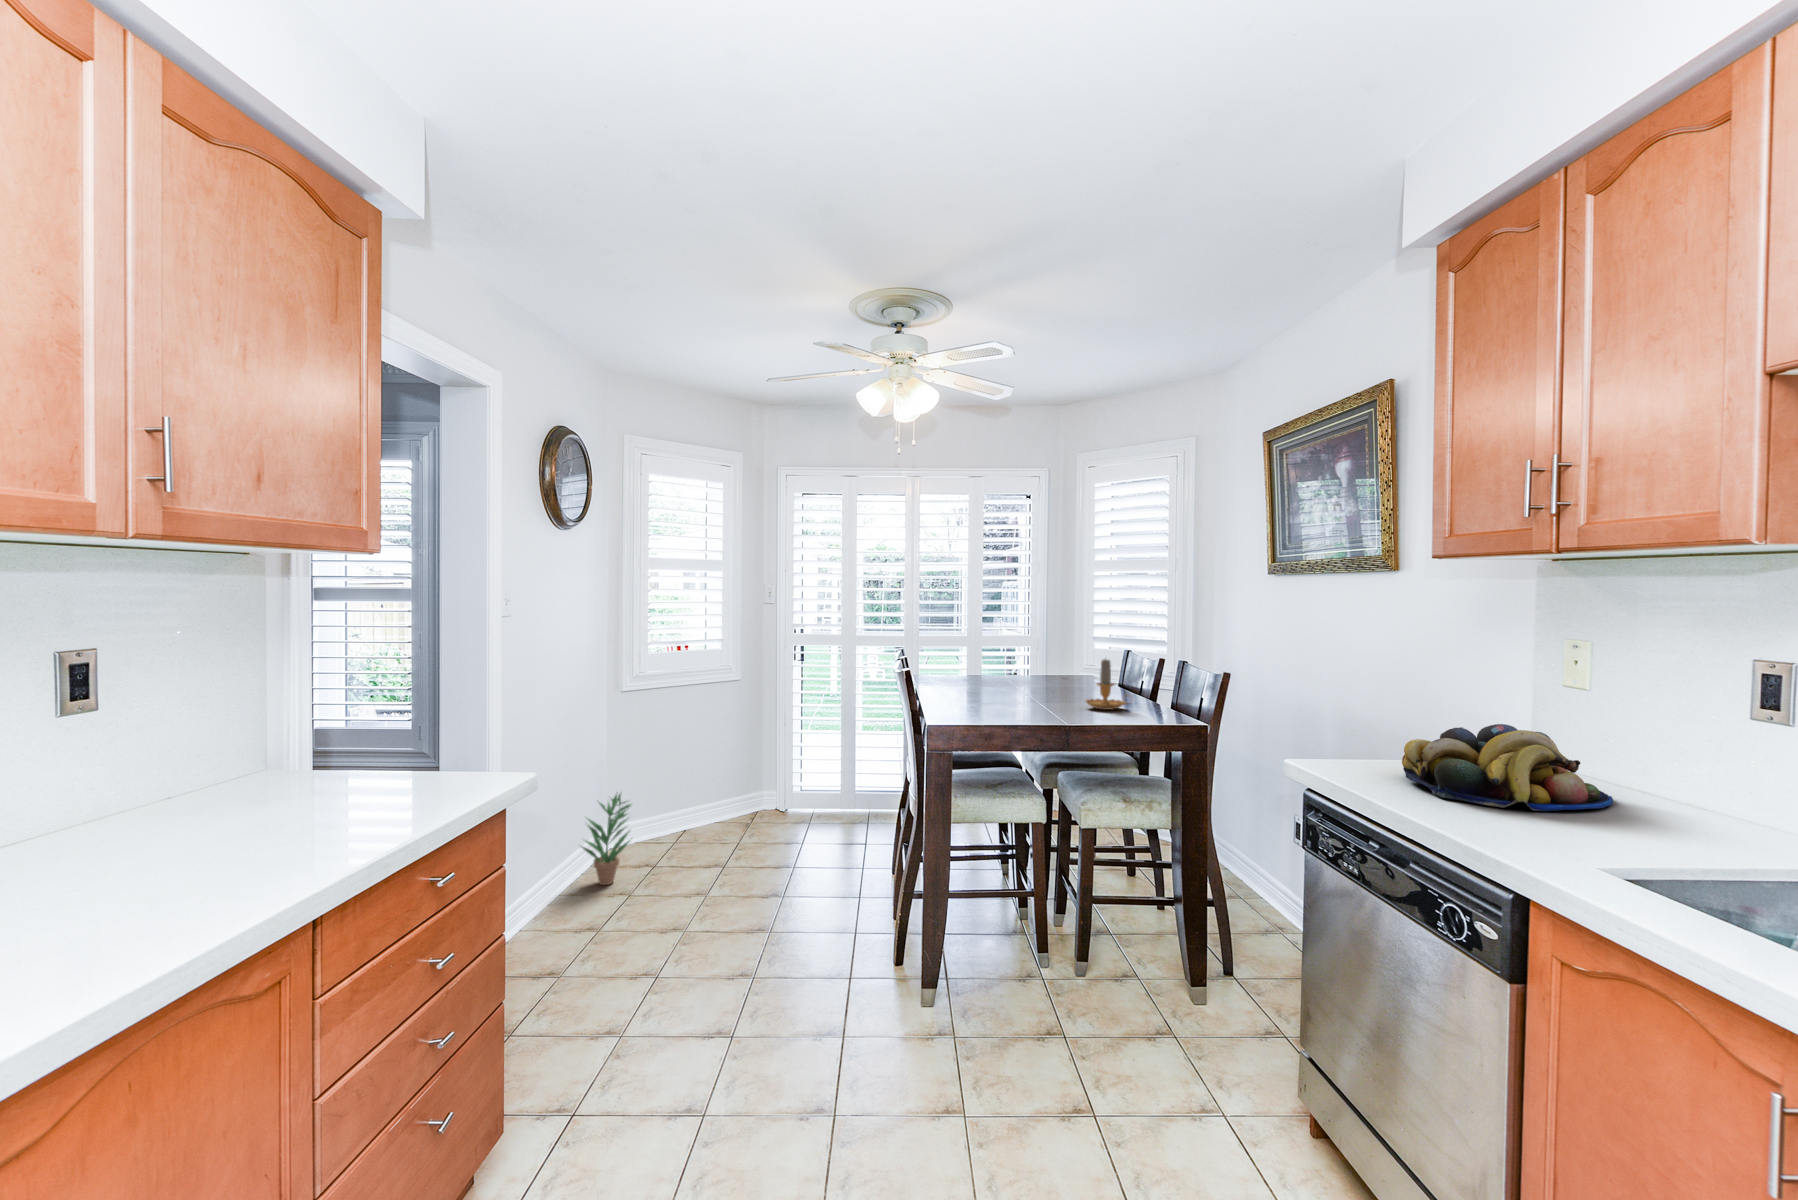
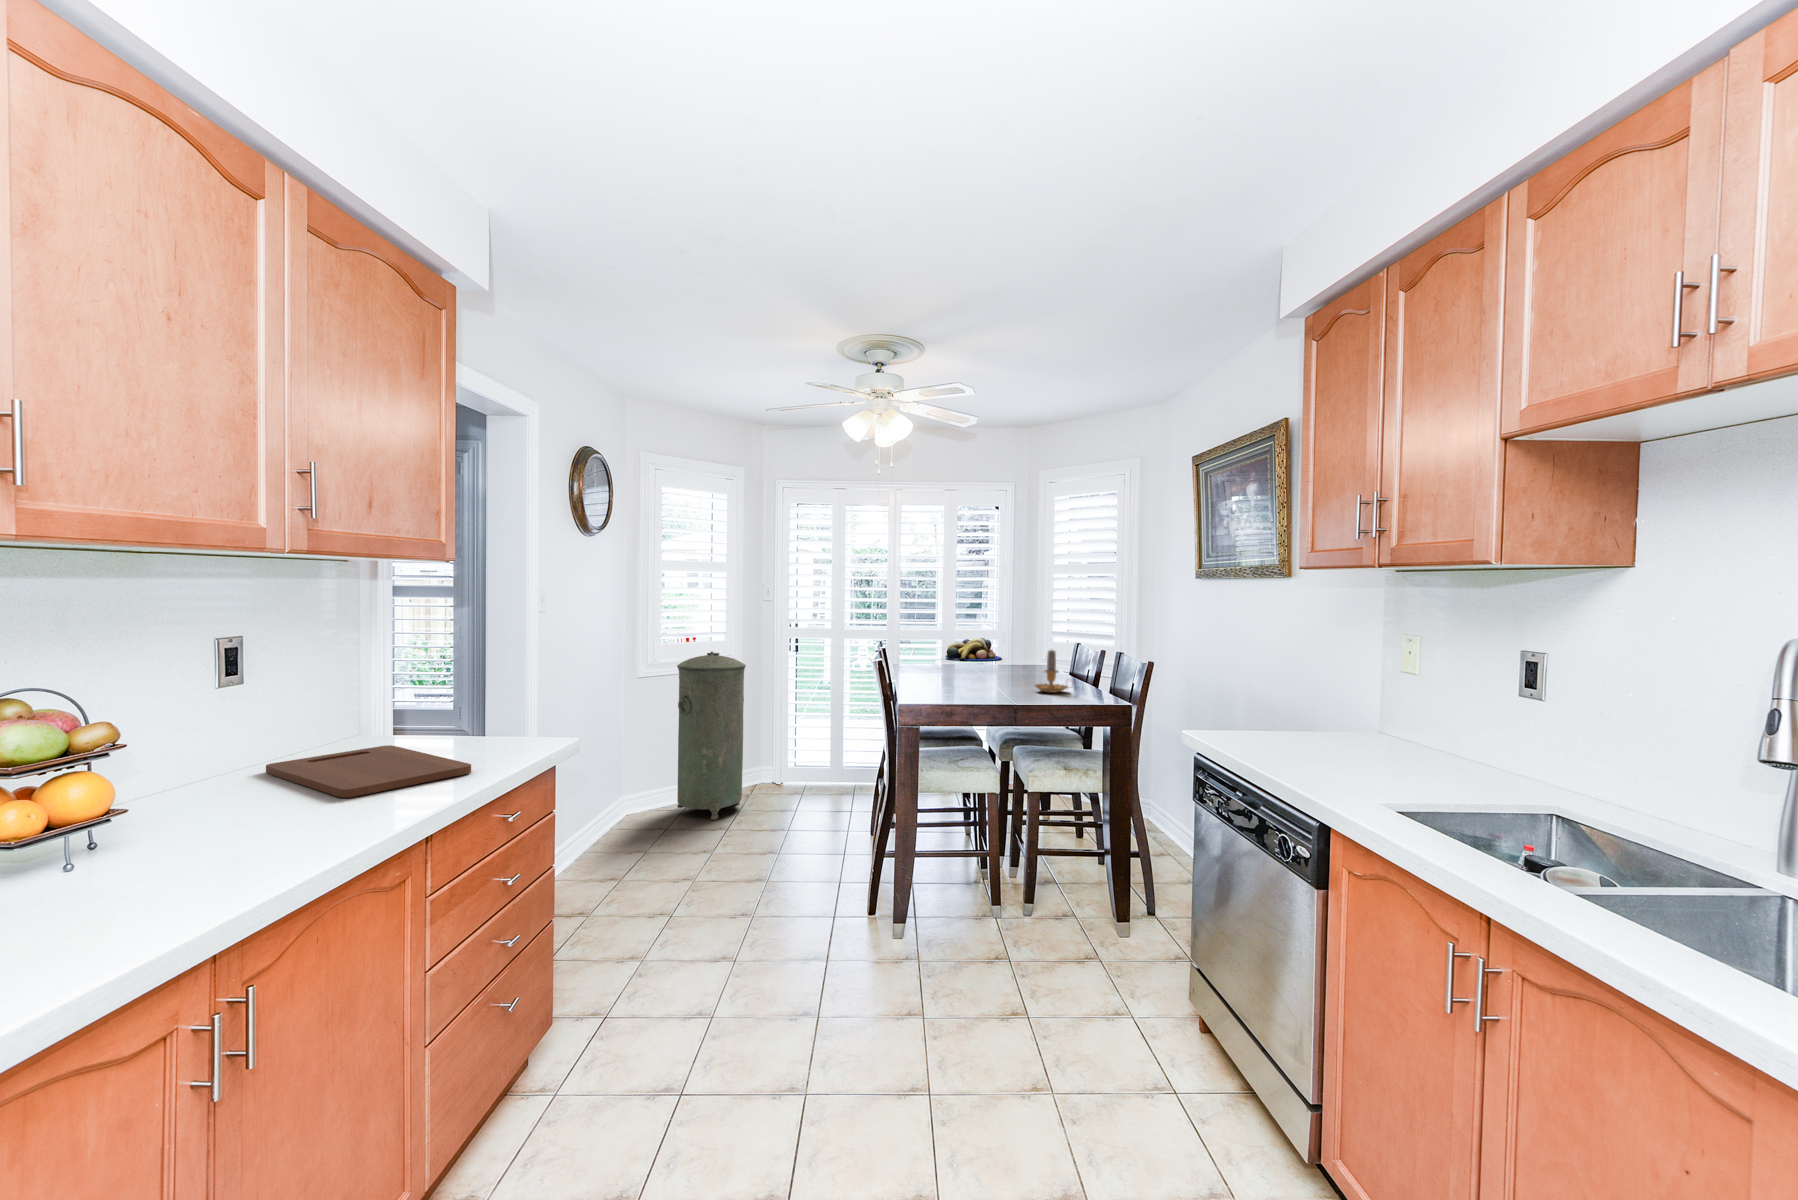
trash can: none [666,662,744,855] -> present [677,651,746,820]
fruit bowl: present [1402,724,1613,811] -> present [946,638,1002,661]
cutting board: none [127,785,391,862] -> present [266,745,471,798]
potted plant: present [582,794,631,885] -> none [601,762,650,844]

